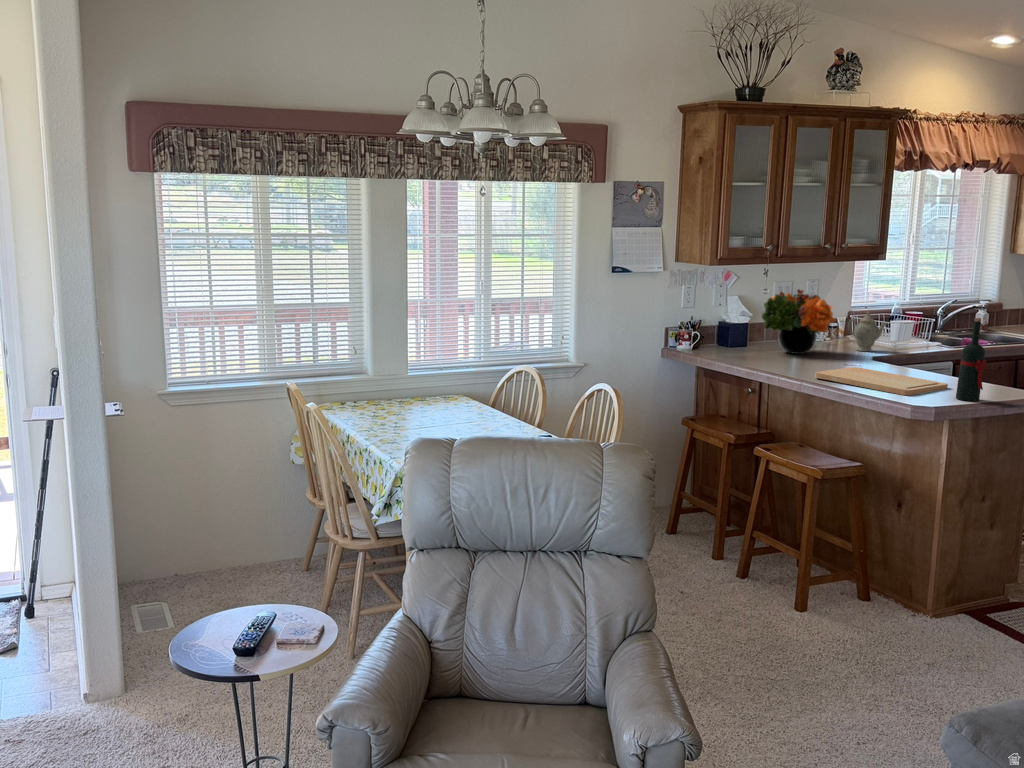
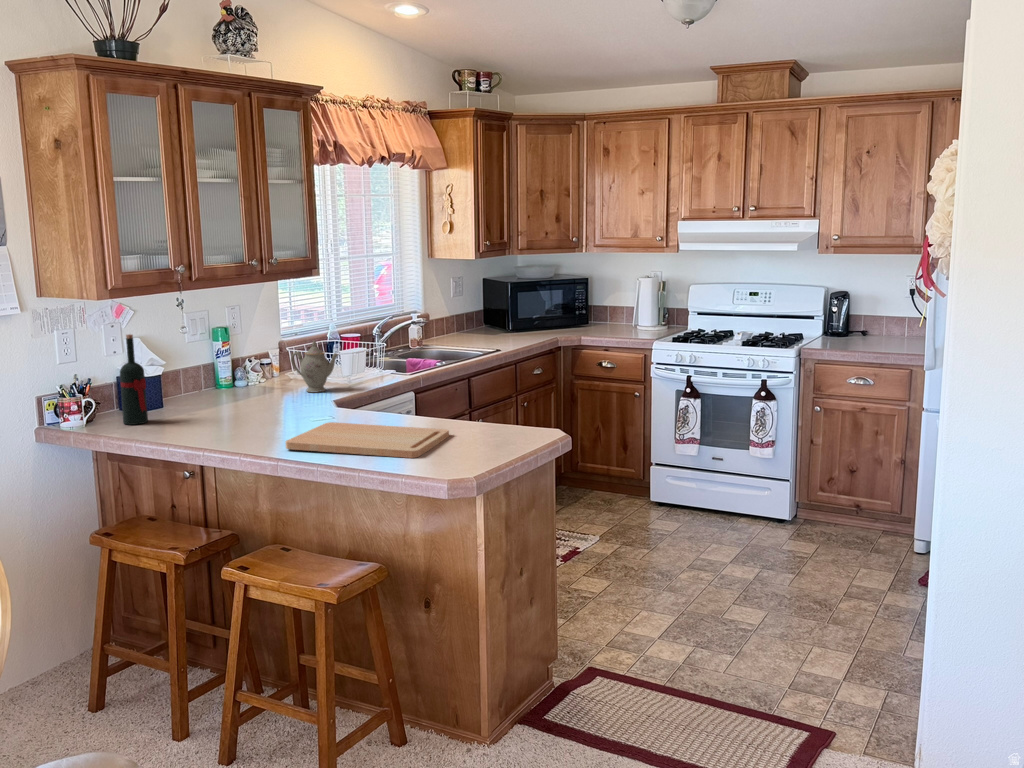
flower arrangement: present [762,289,835,354] -> none [179,322,282,410]
wine bottle: present [956,318,986,401] -> present [120,334,148,425]

